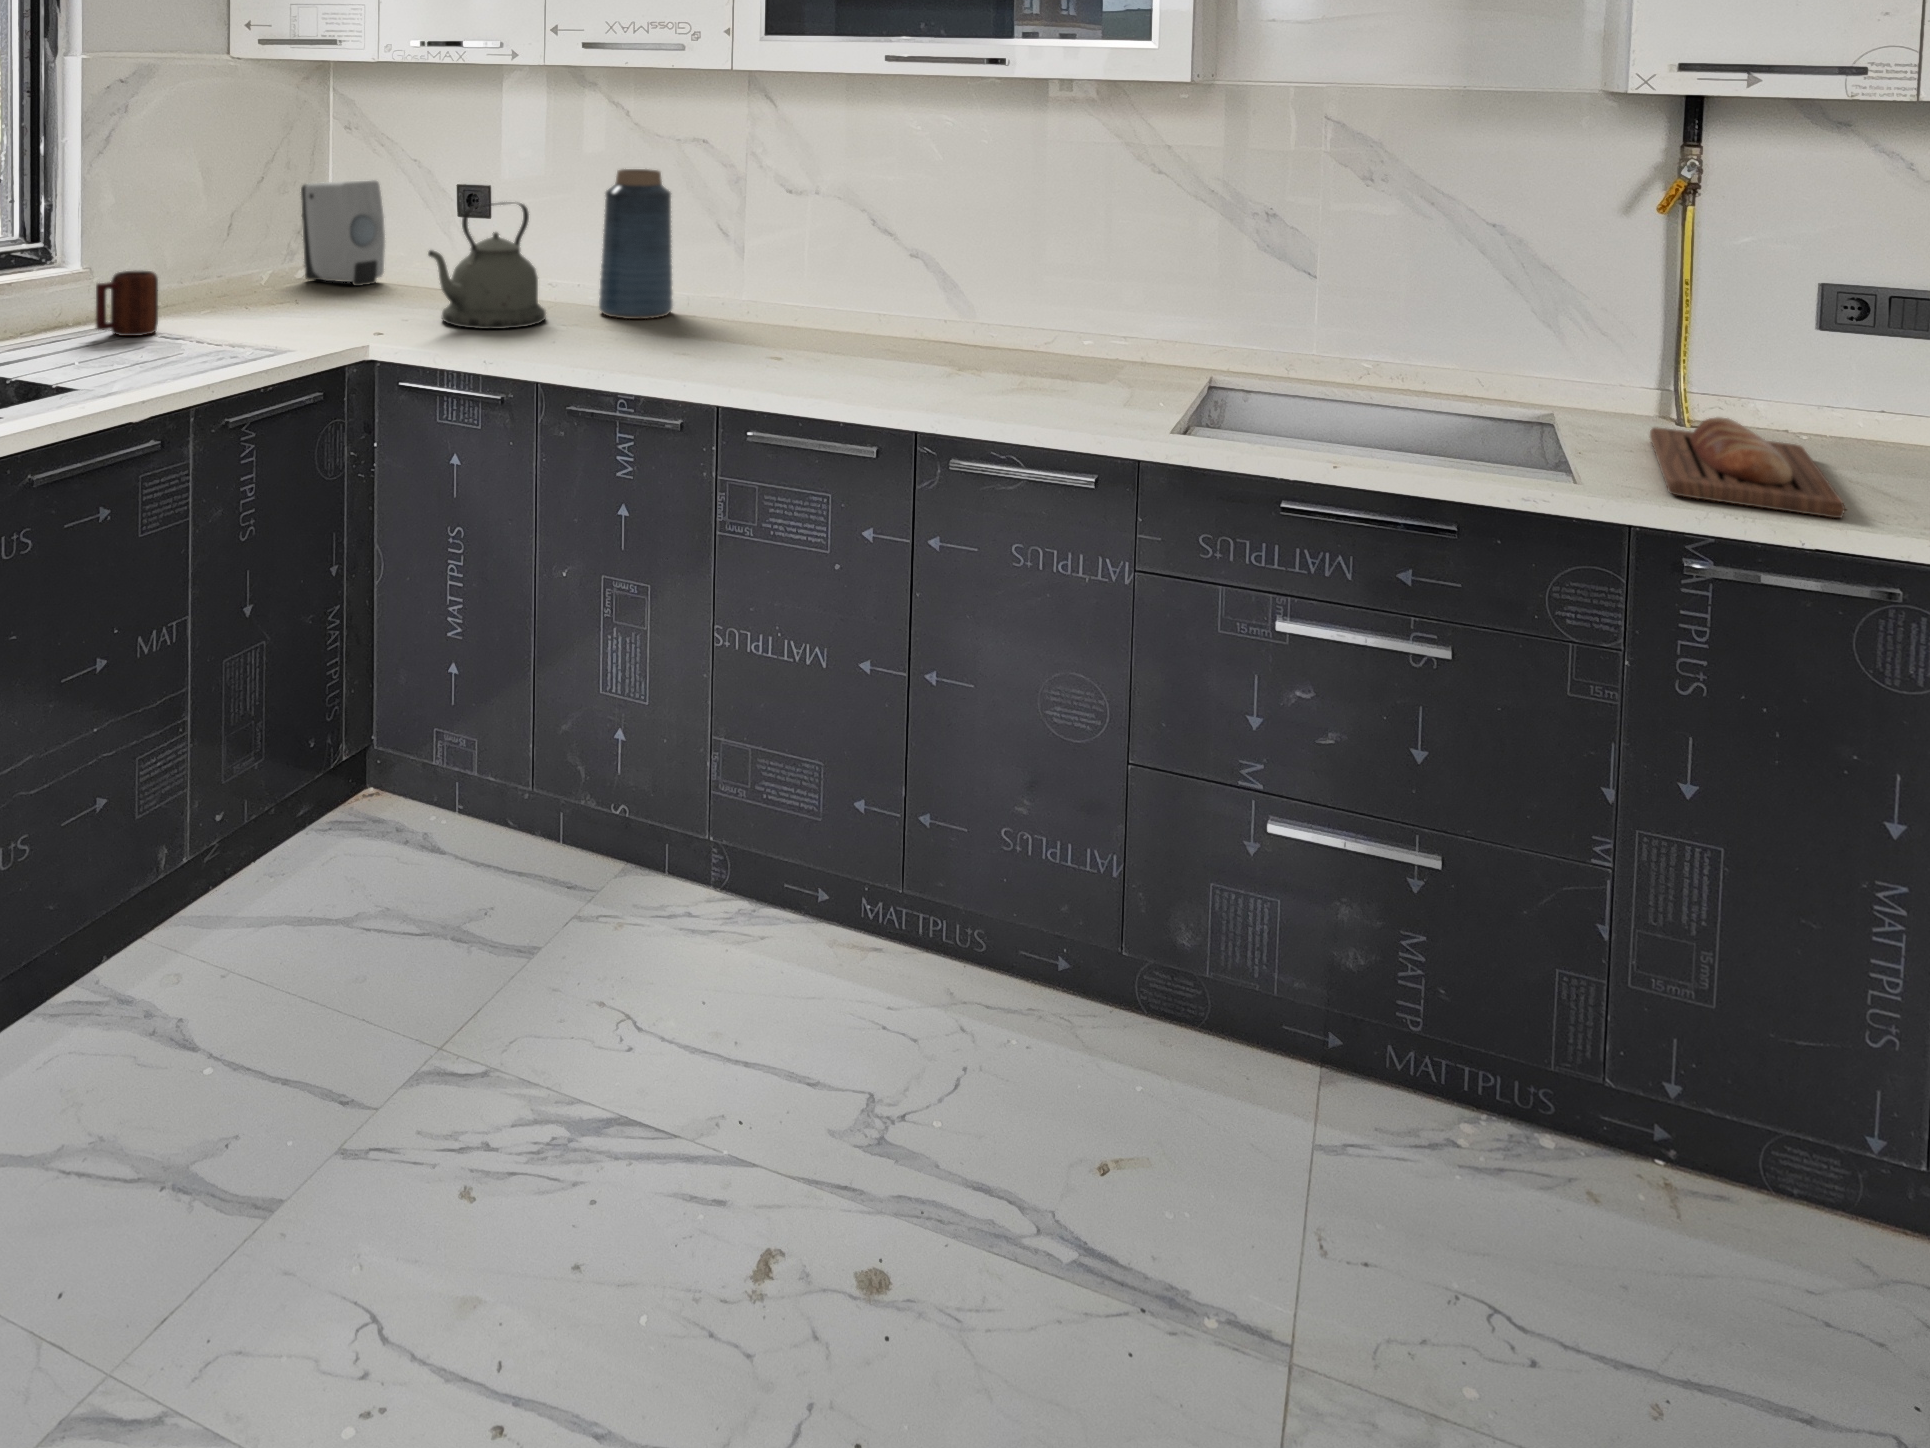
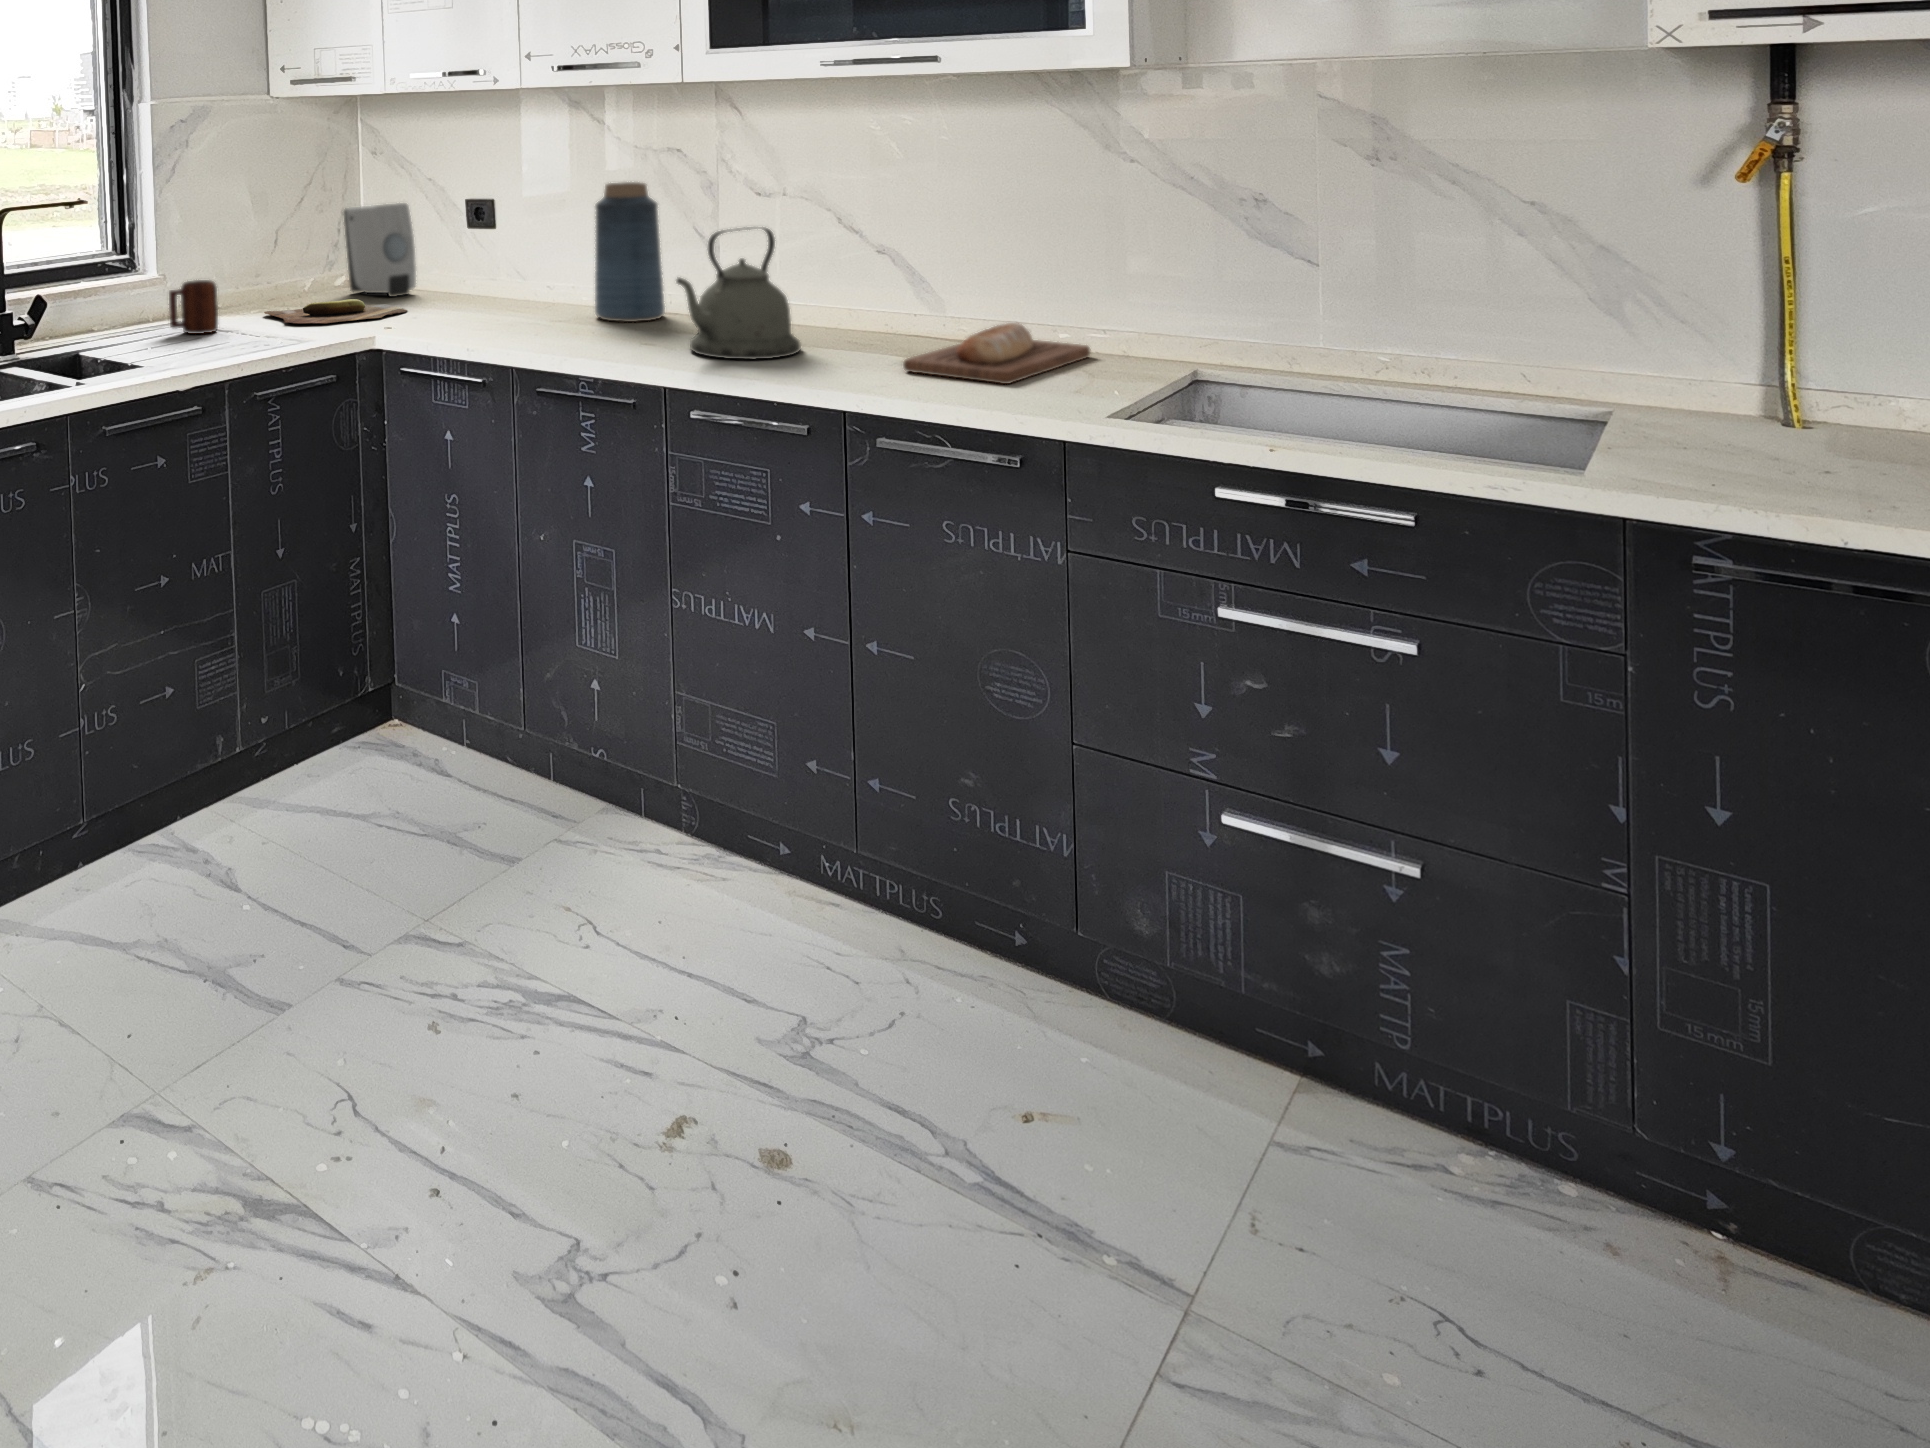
kettle: present [428,203,546,329] -> present [677,228,801,359]
cutting board: none [209,292,384,322] -> present [264,299,407,323]
bread loaf: present [1650,417,1845,518] -> present [903,323,1090,384]

